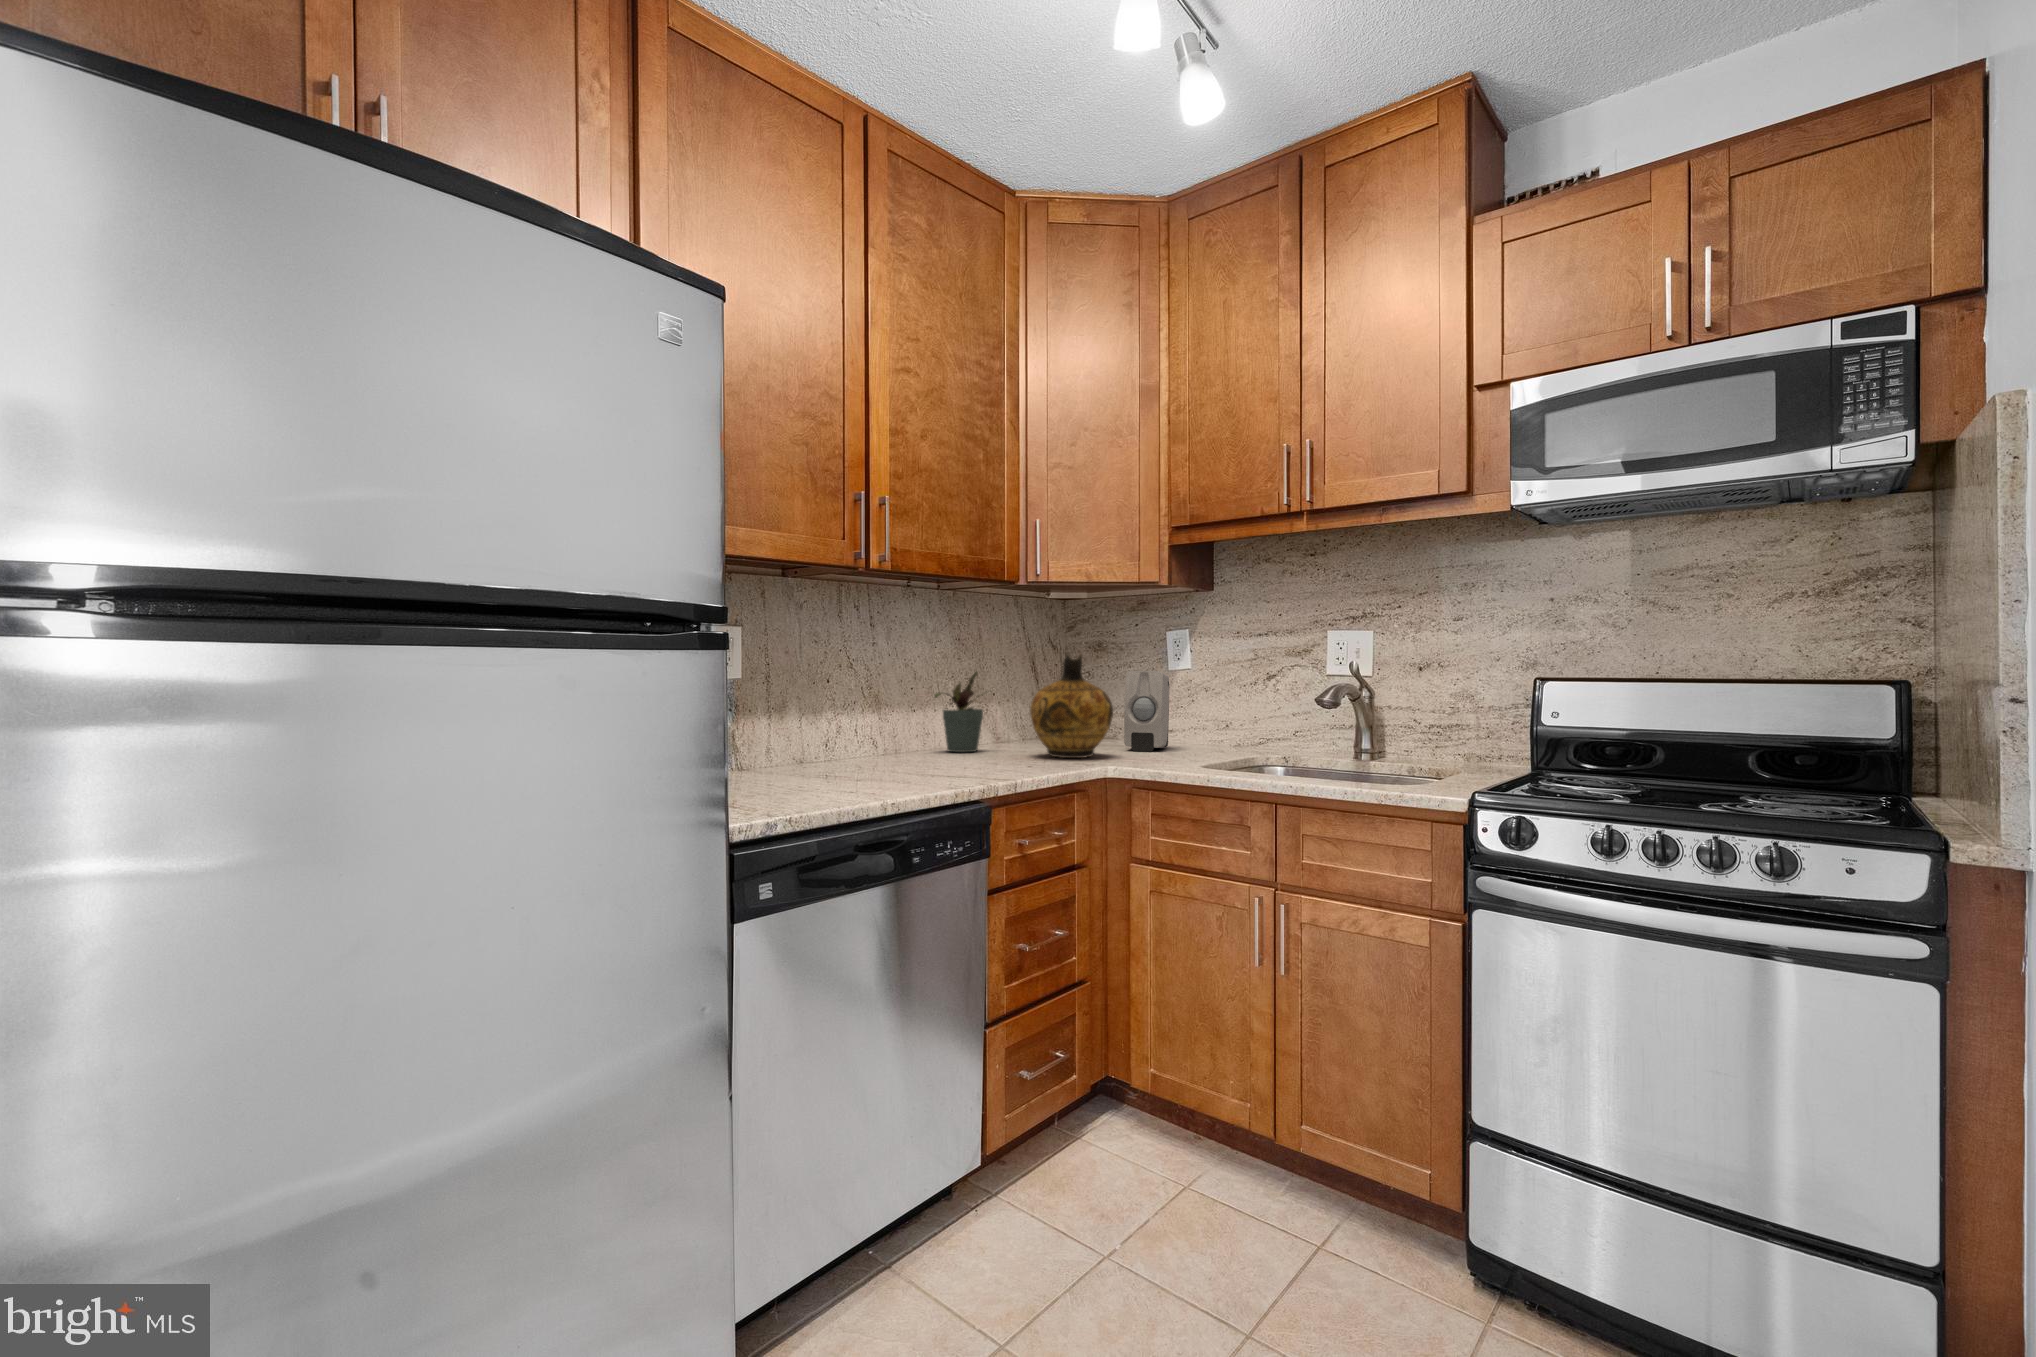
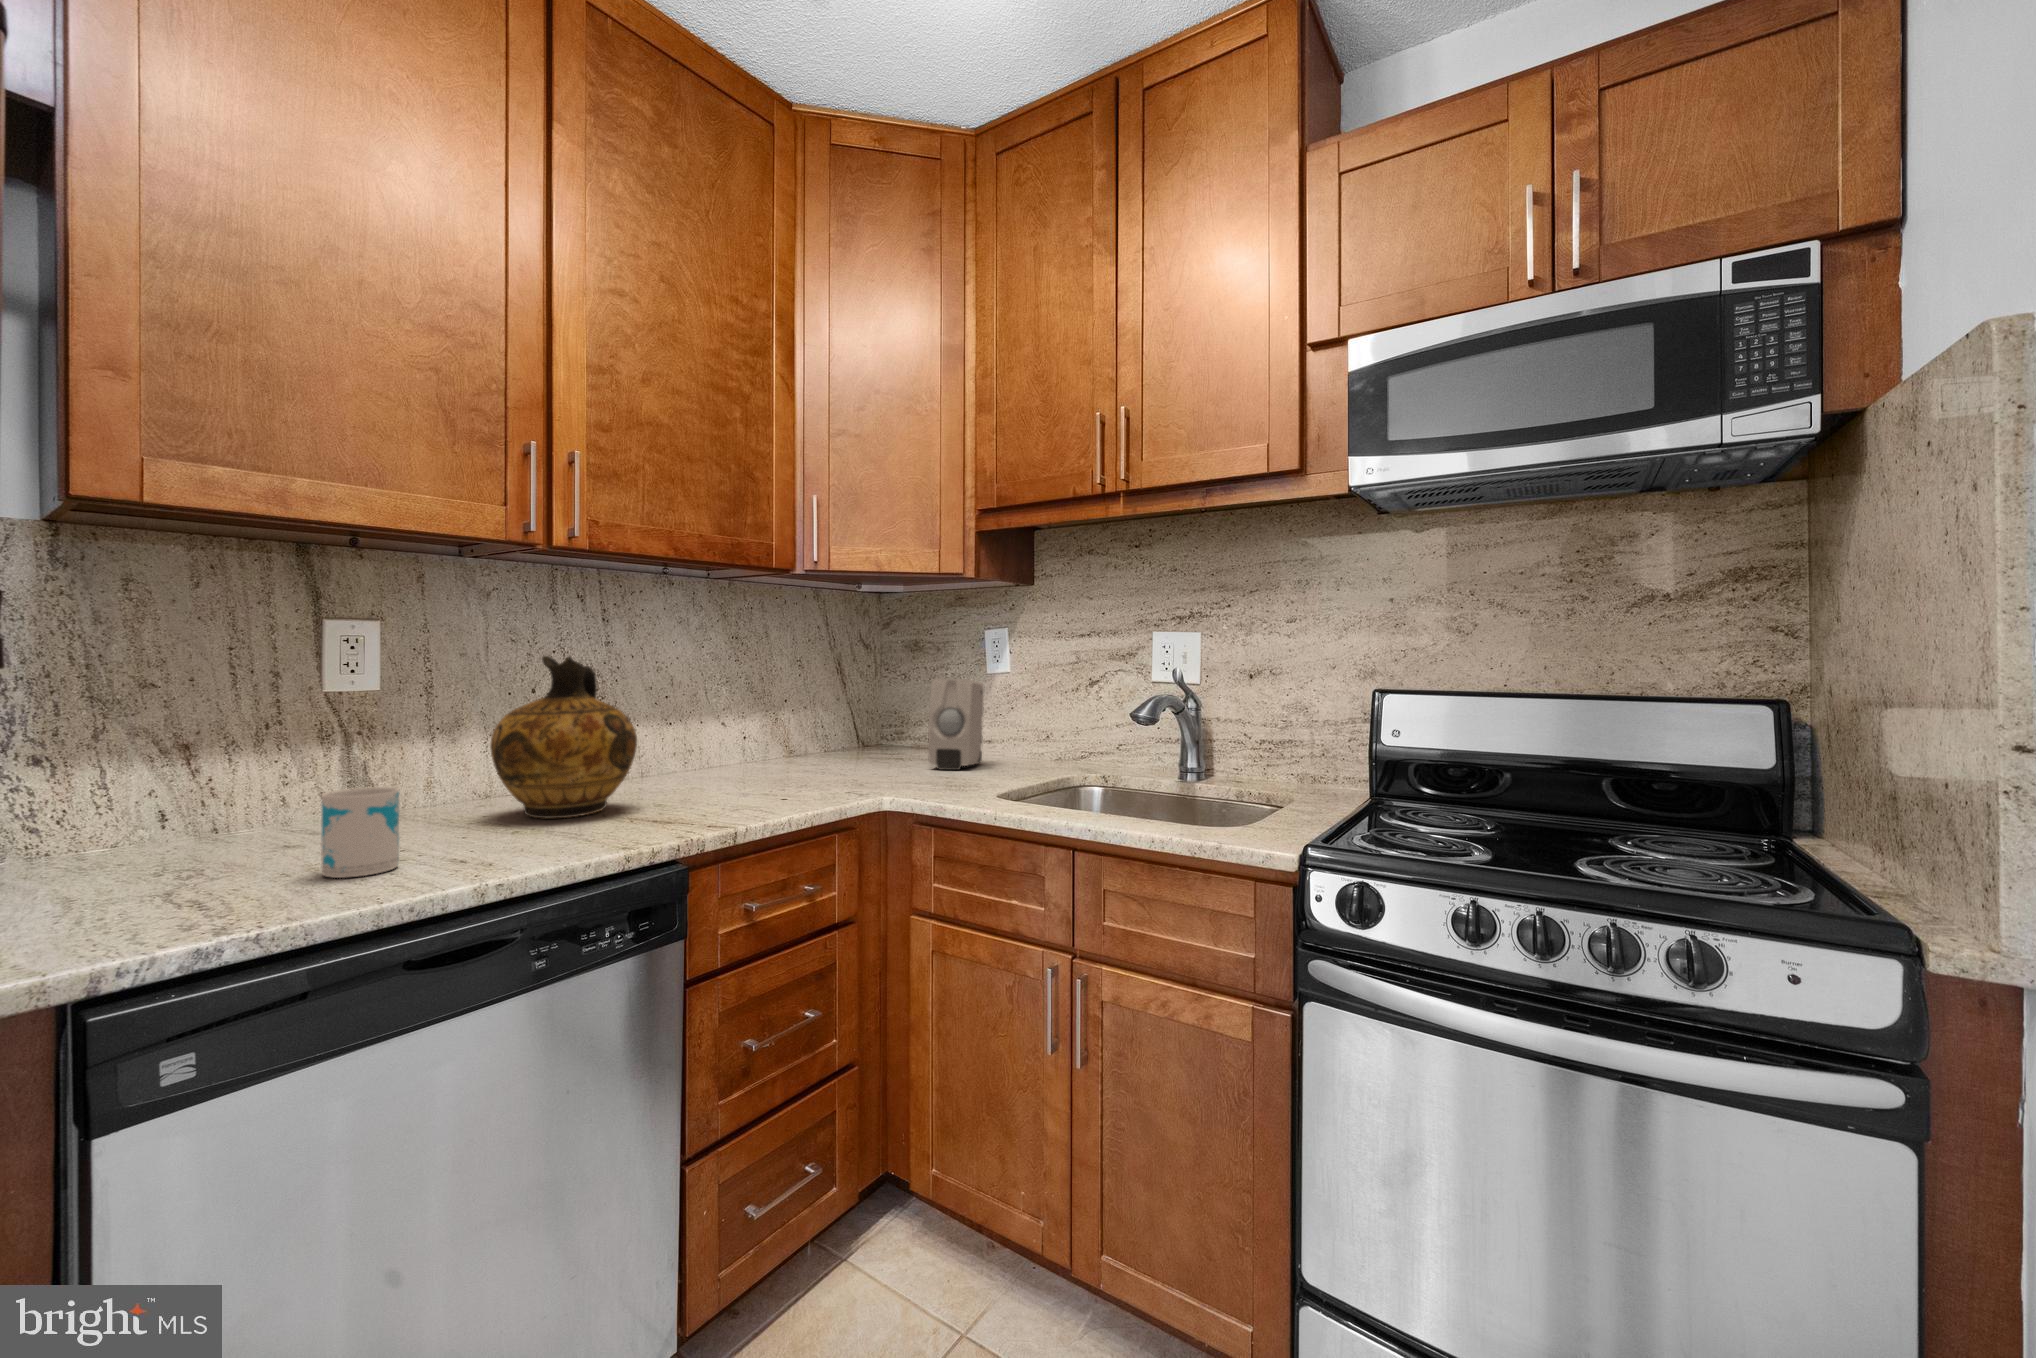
ceramic jug: present [1030,654,1113,758] -> present [490,656,637,818]
potted plant: present [935,672,983,752] -> none [698,679,775,775]
mug: none [777,739,818,797] -> present [321,787,399,878]

